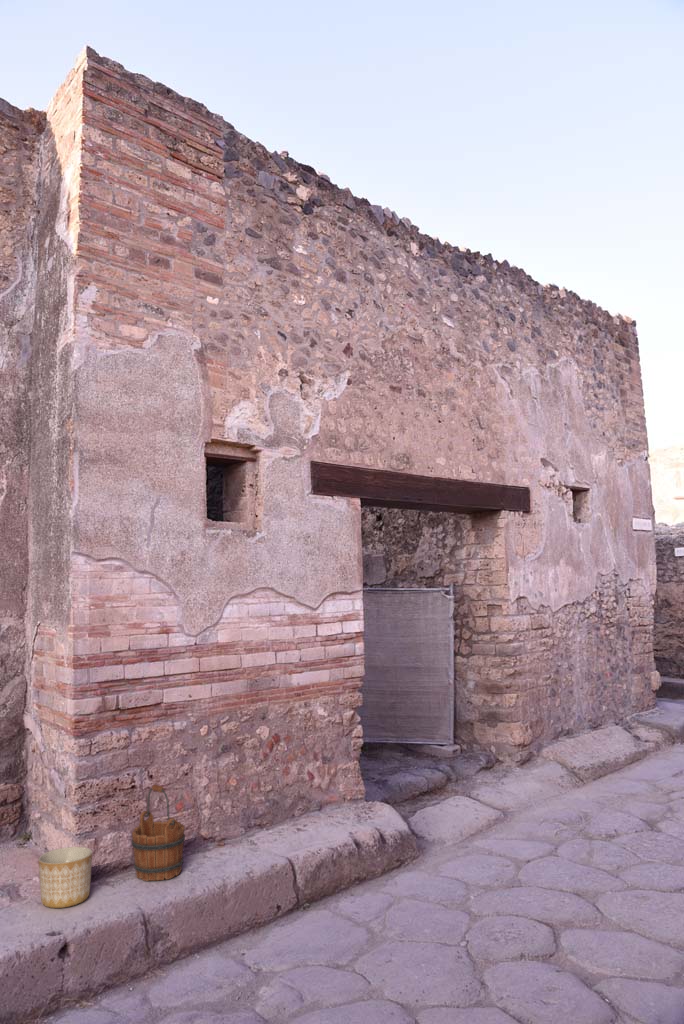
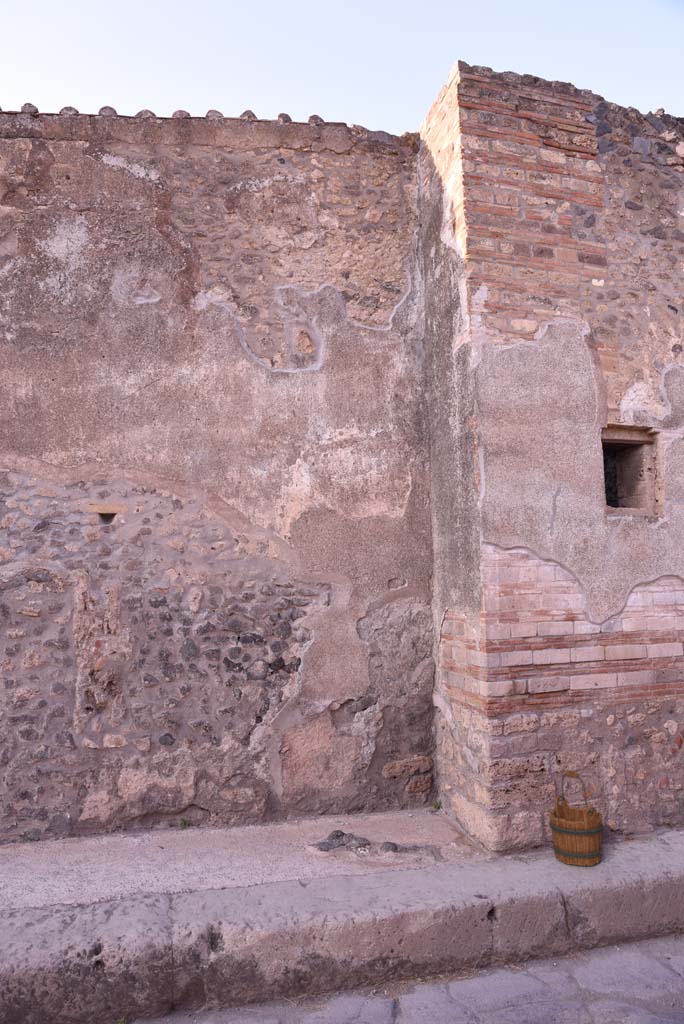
planter: present [38,847,93,908] -> none [467,821,516,878]

